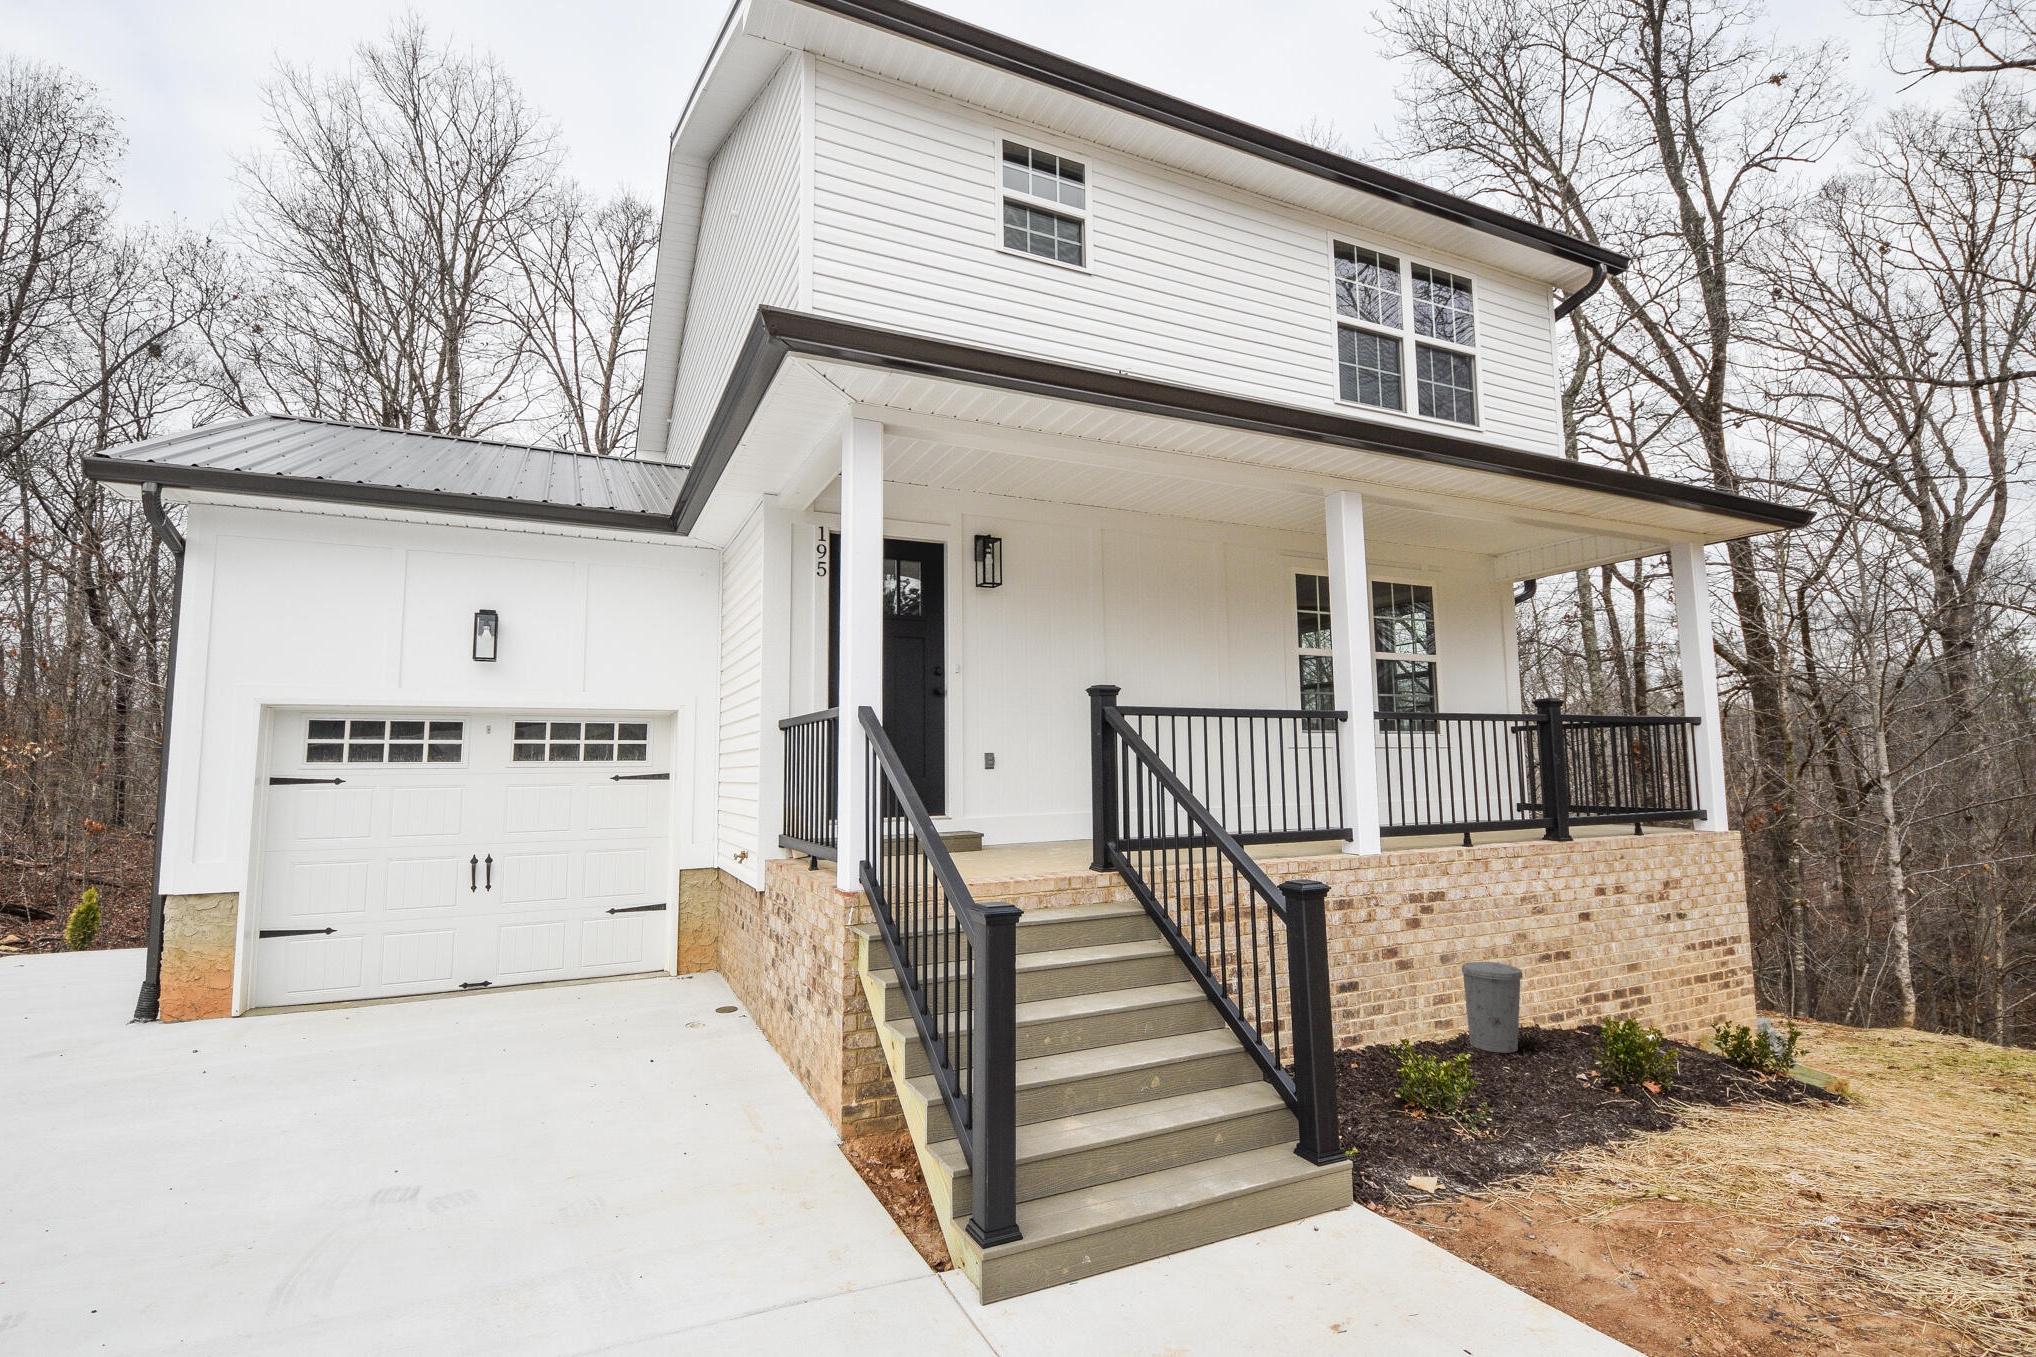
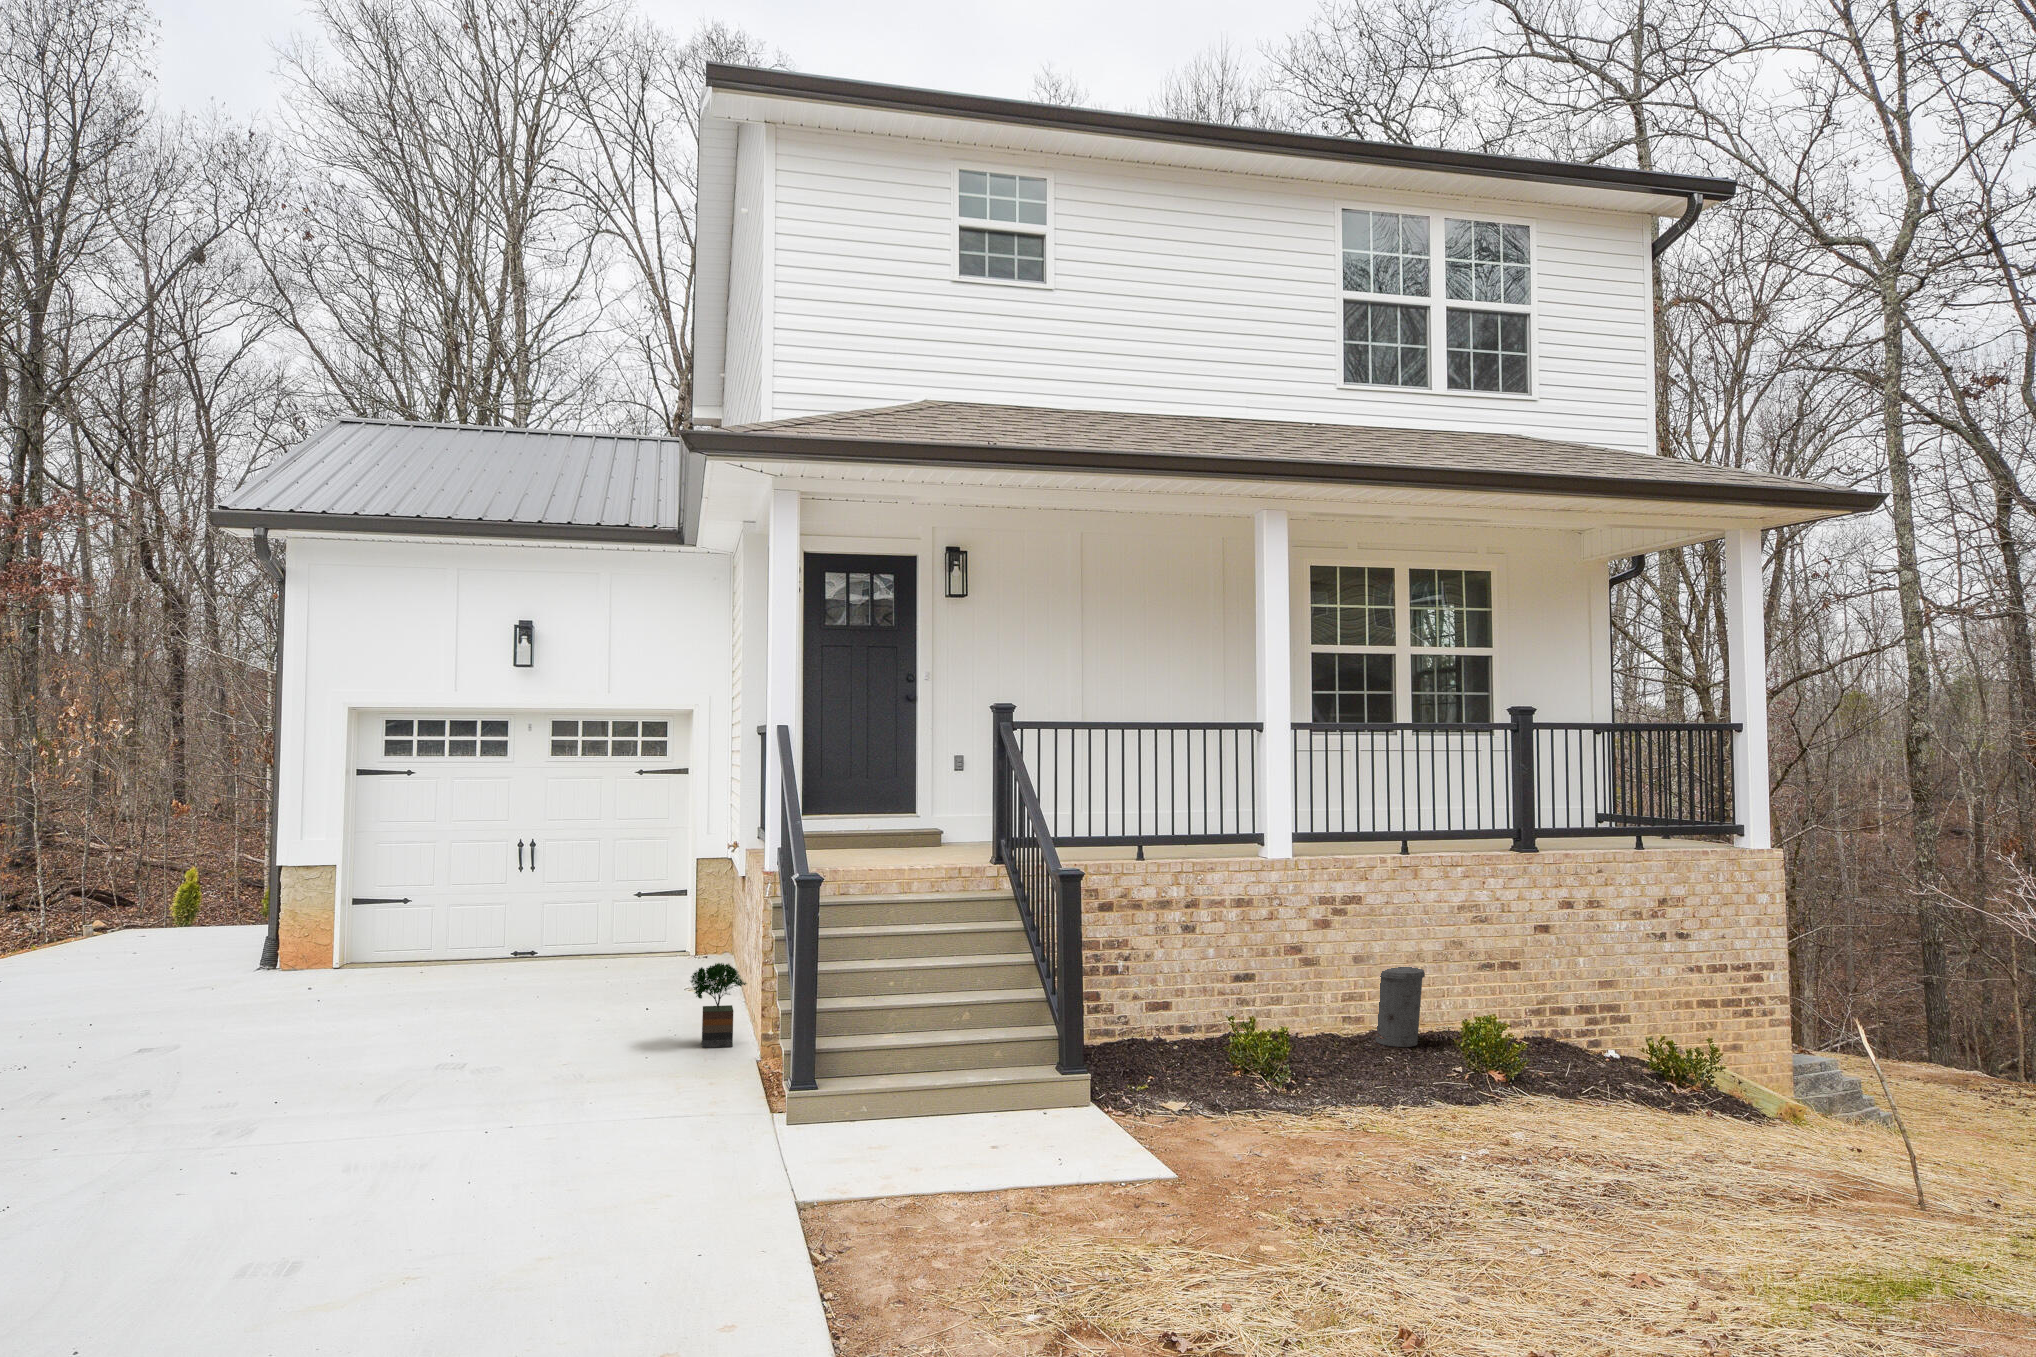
potted tree: none [734,1009,813,1128] -> present [690,963,747,1048]

